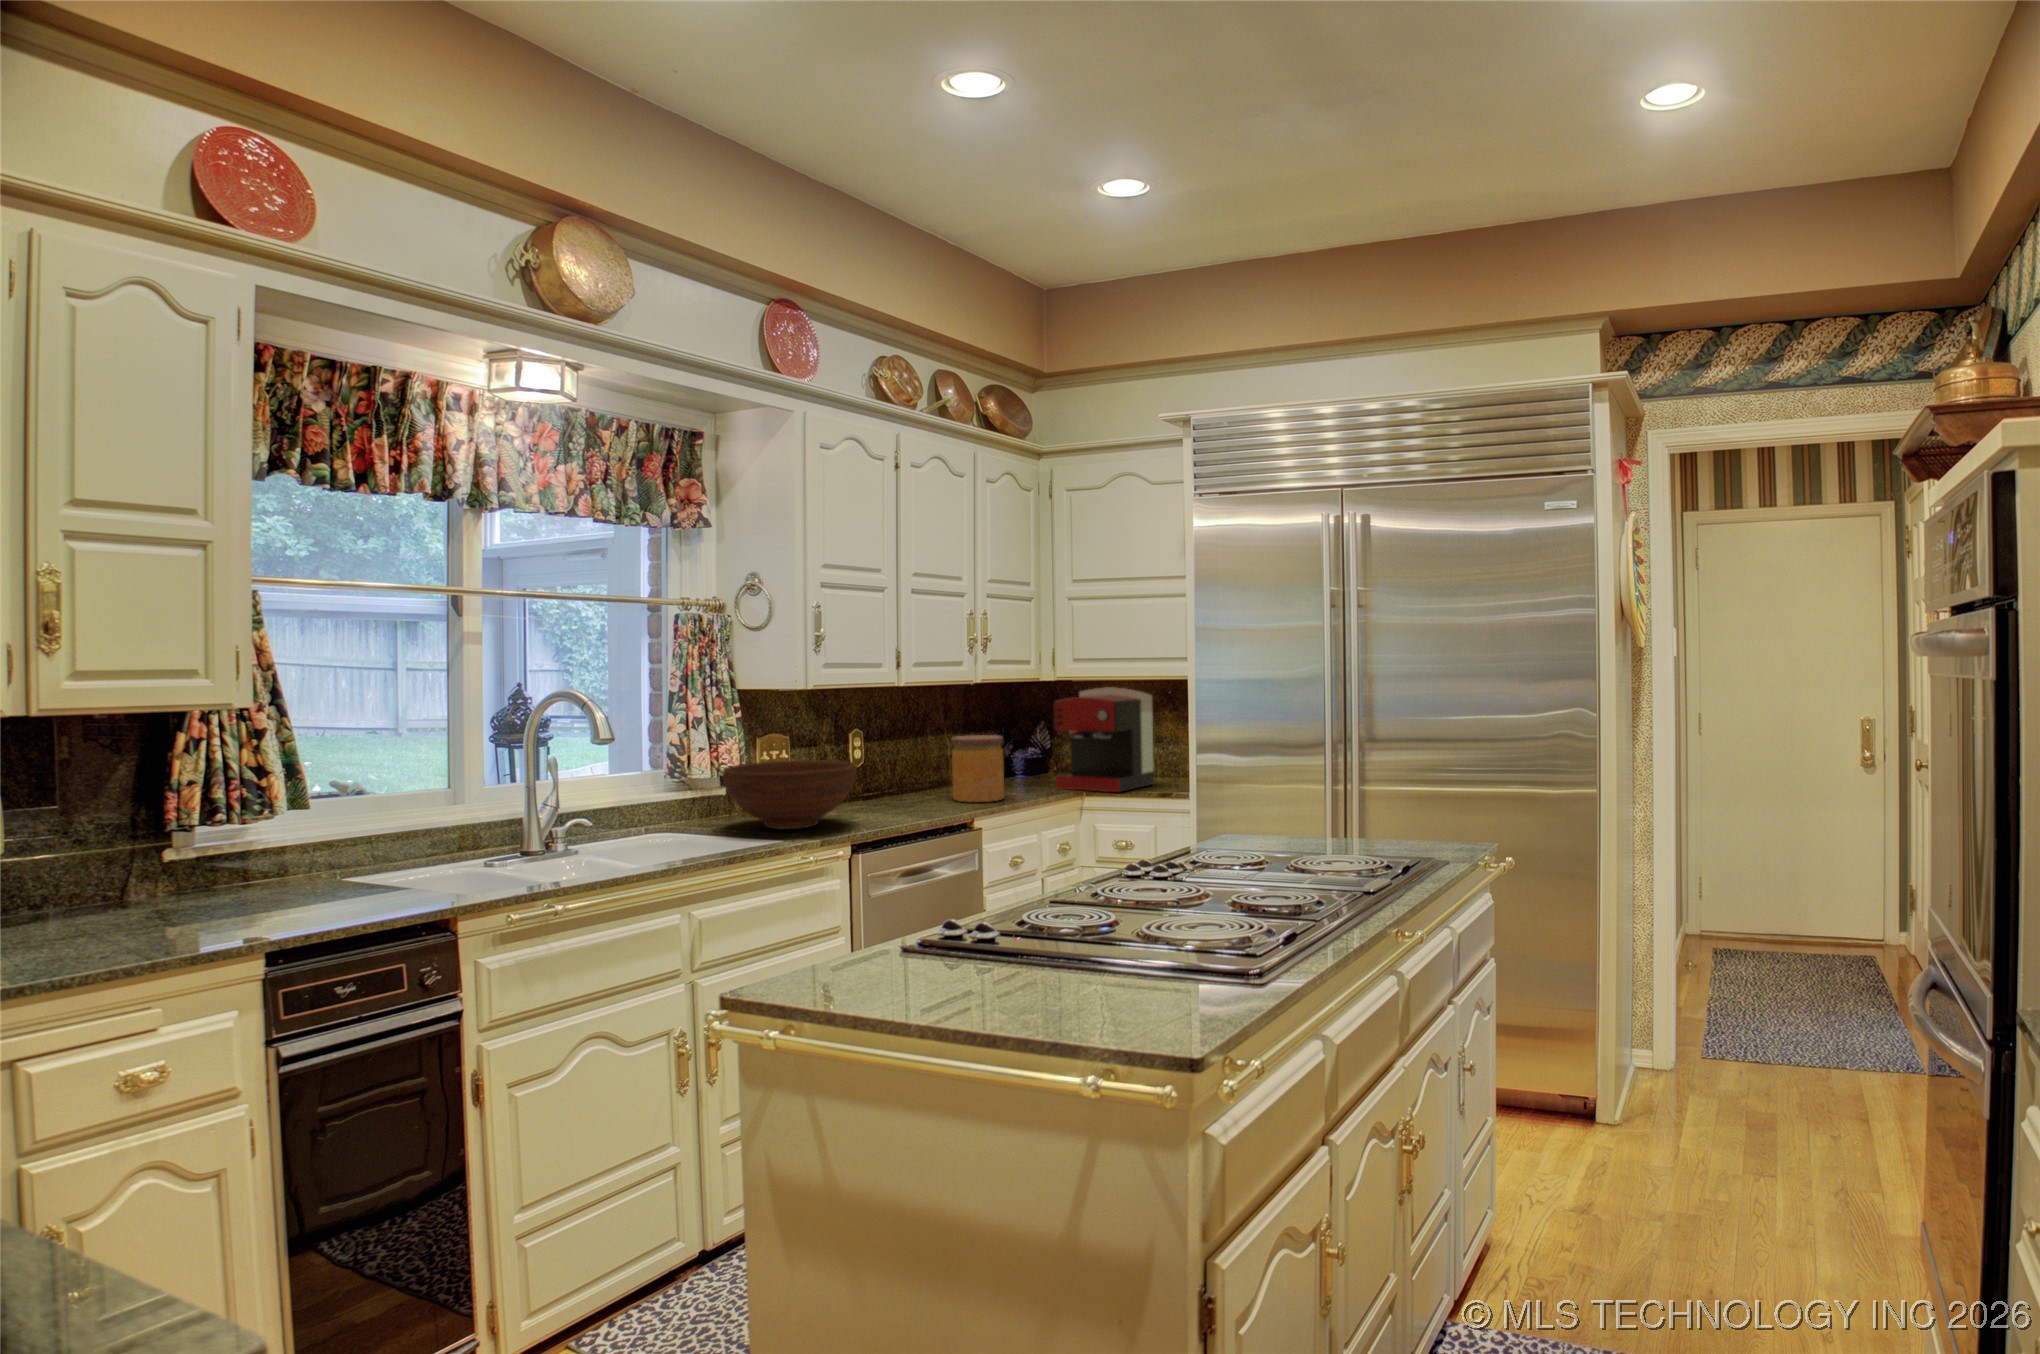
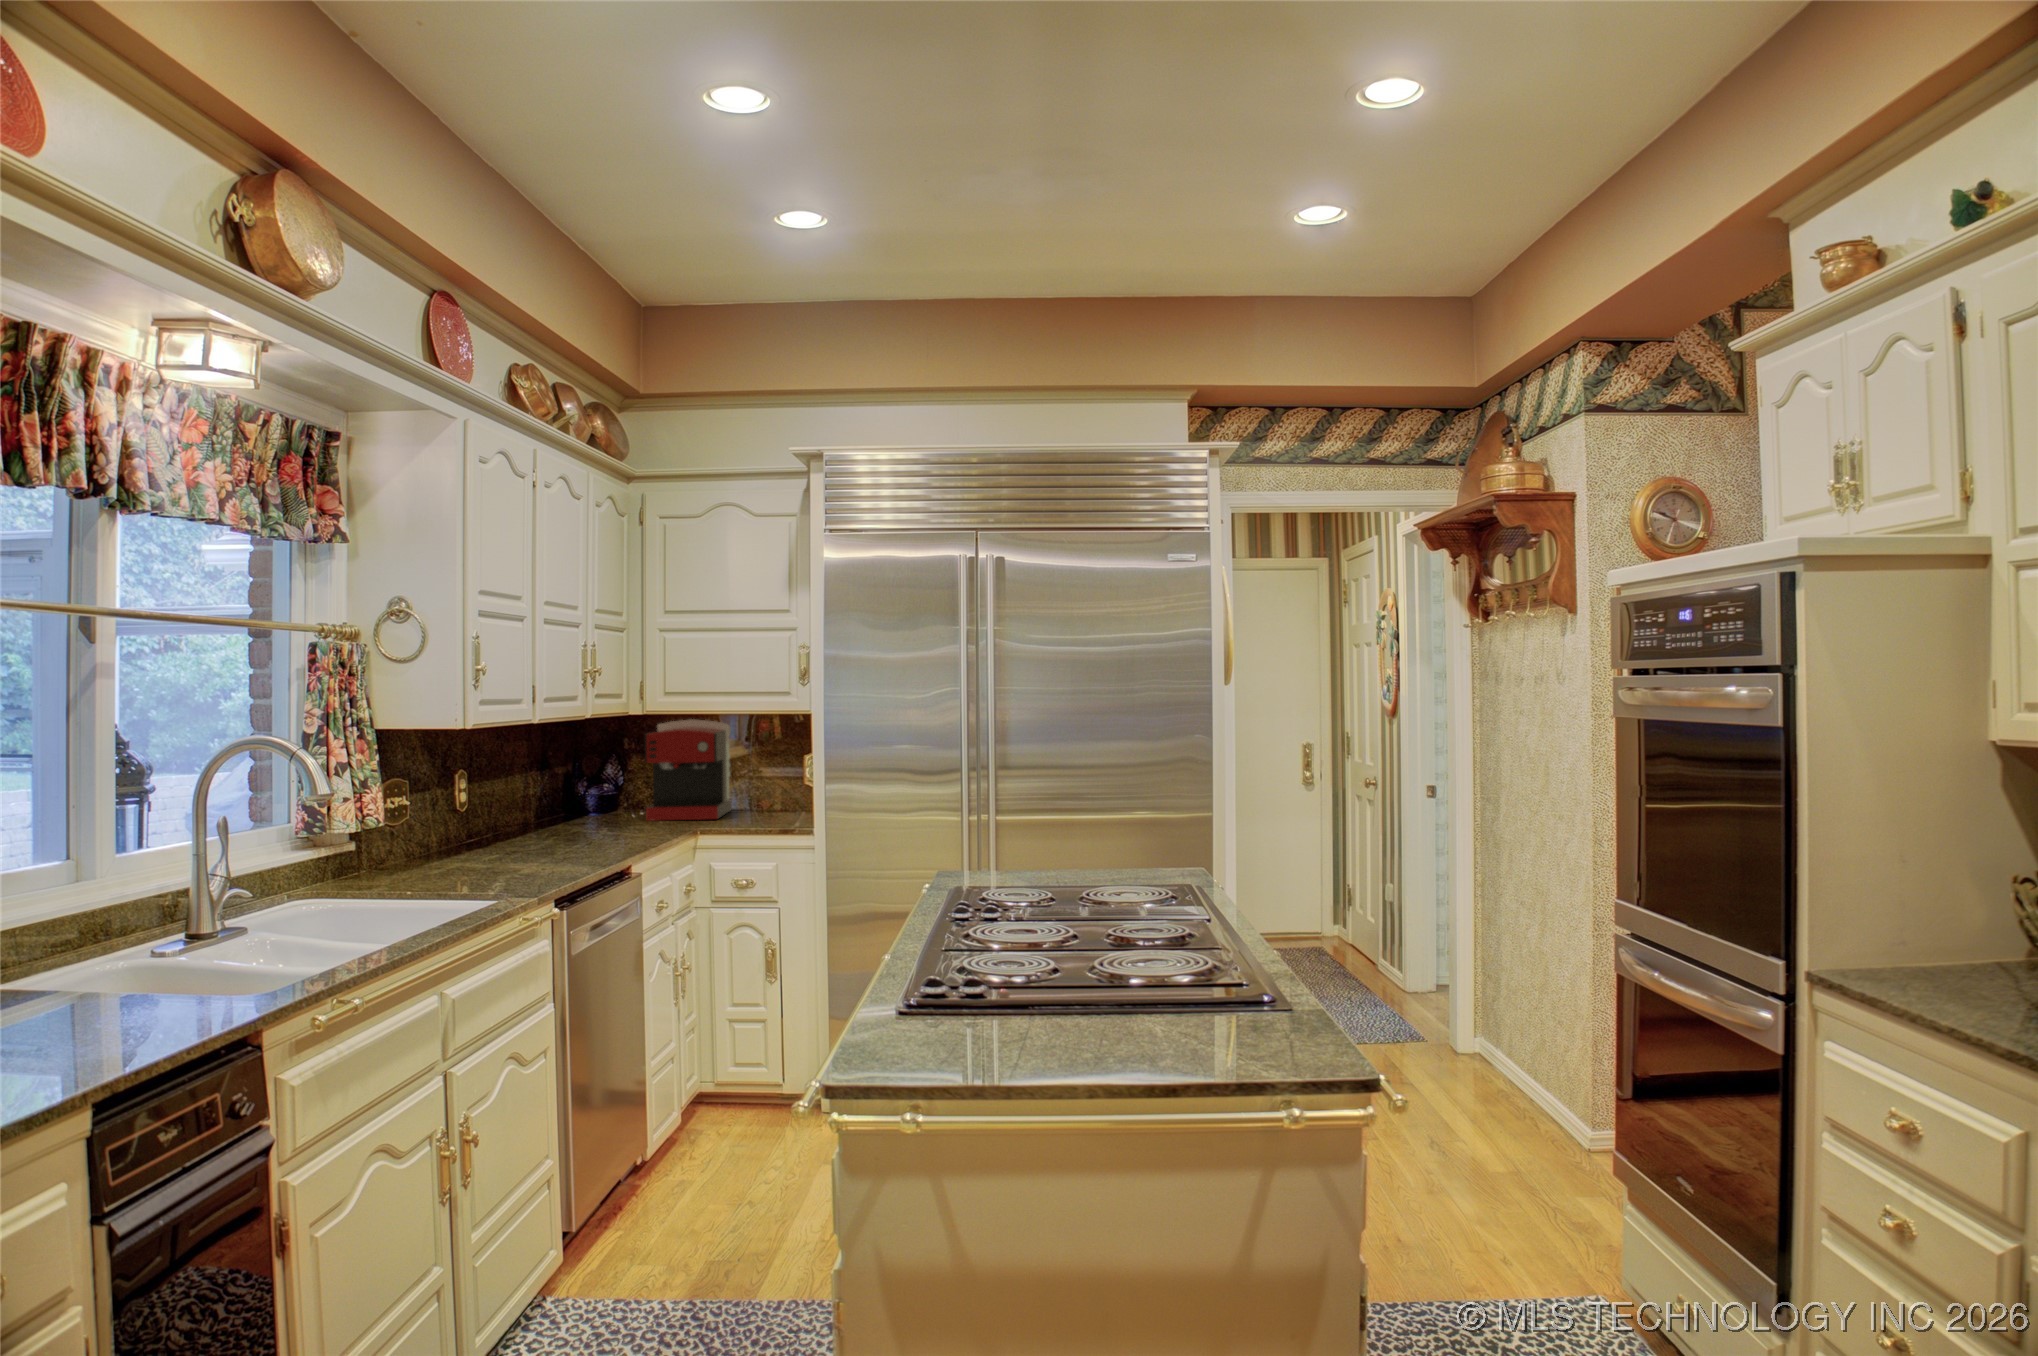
jar: present [951,735,1004,802] -> none [567,770,624,839]
fruit bowl: present [723,760,857,829] -> none [385,802,543,879]

